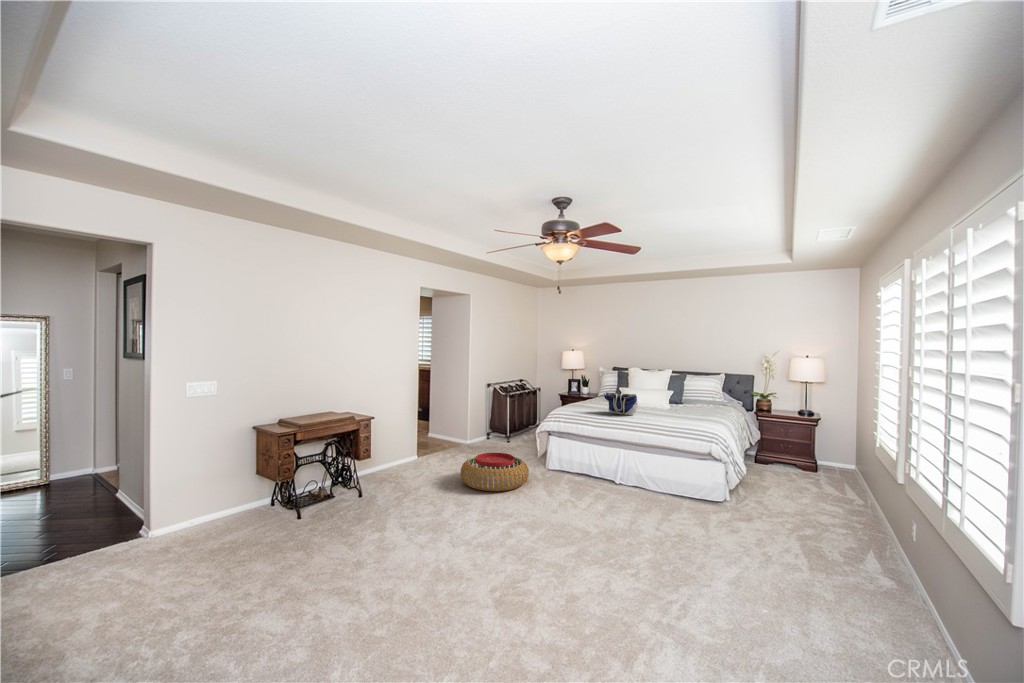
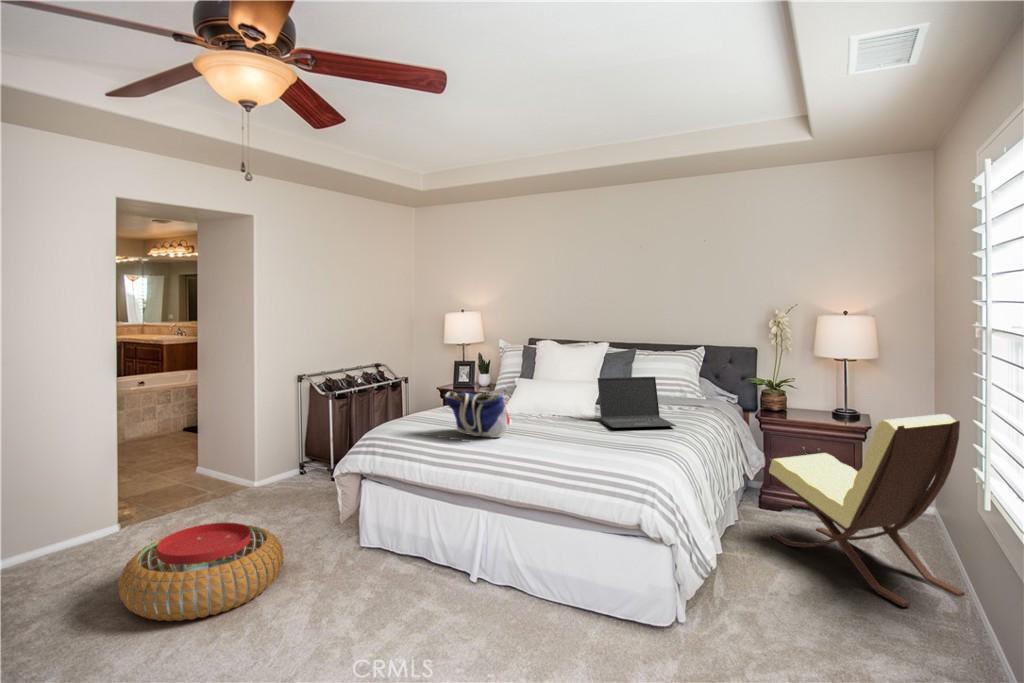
laptop: none [674,388,718,413] -> present [598,377,676,428]
lounge chair: none [765,410,866,500] -> present [769,414,965,607]

